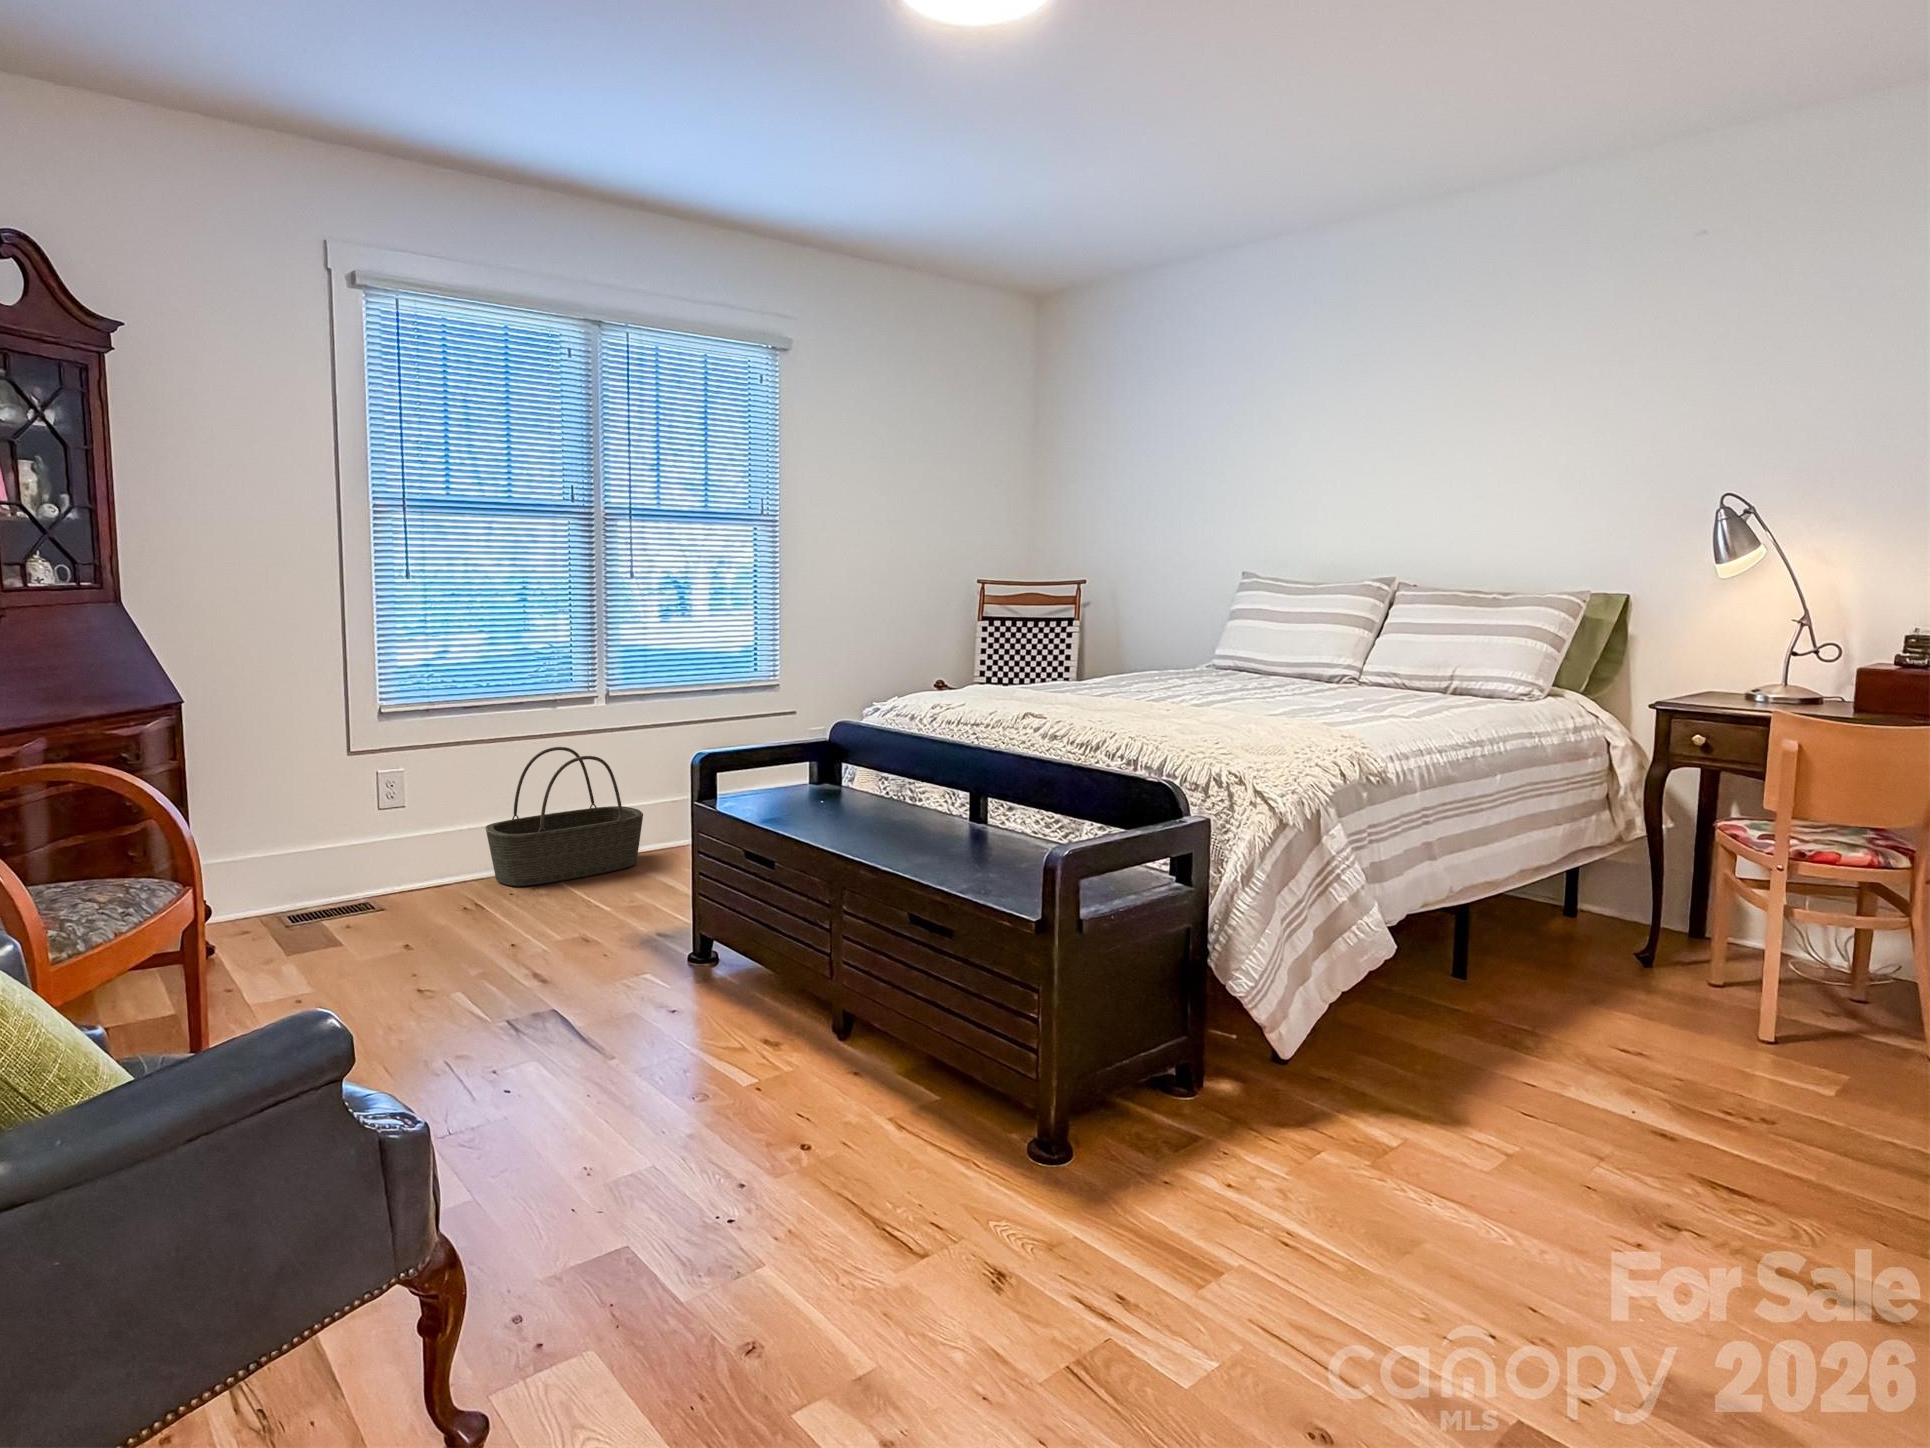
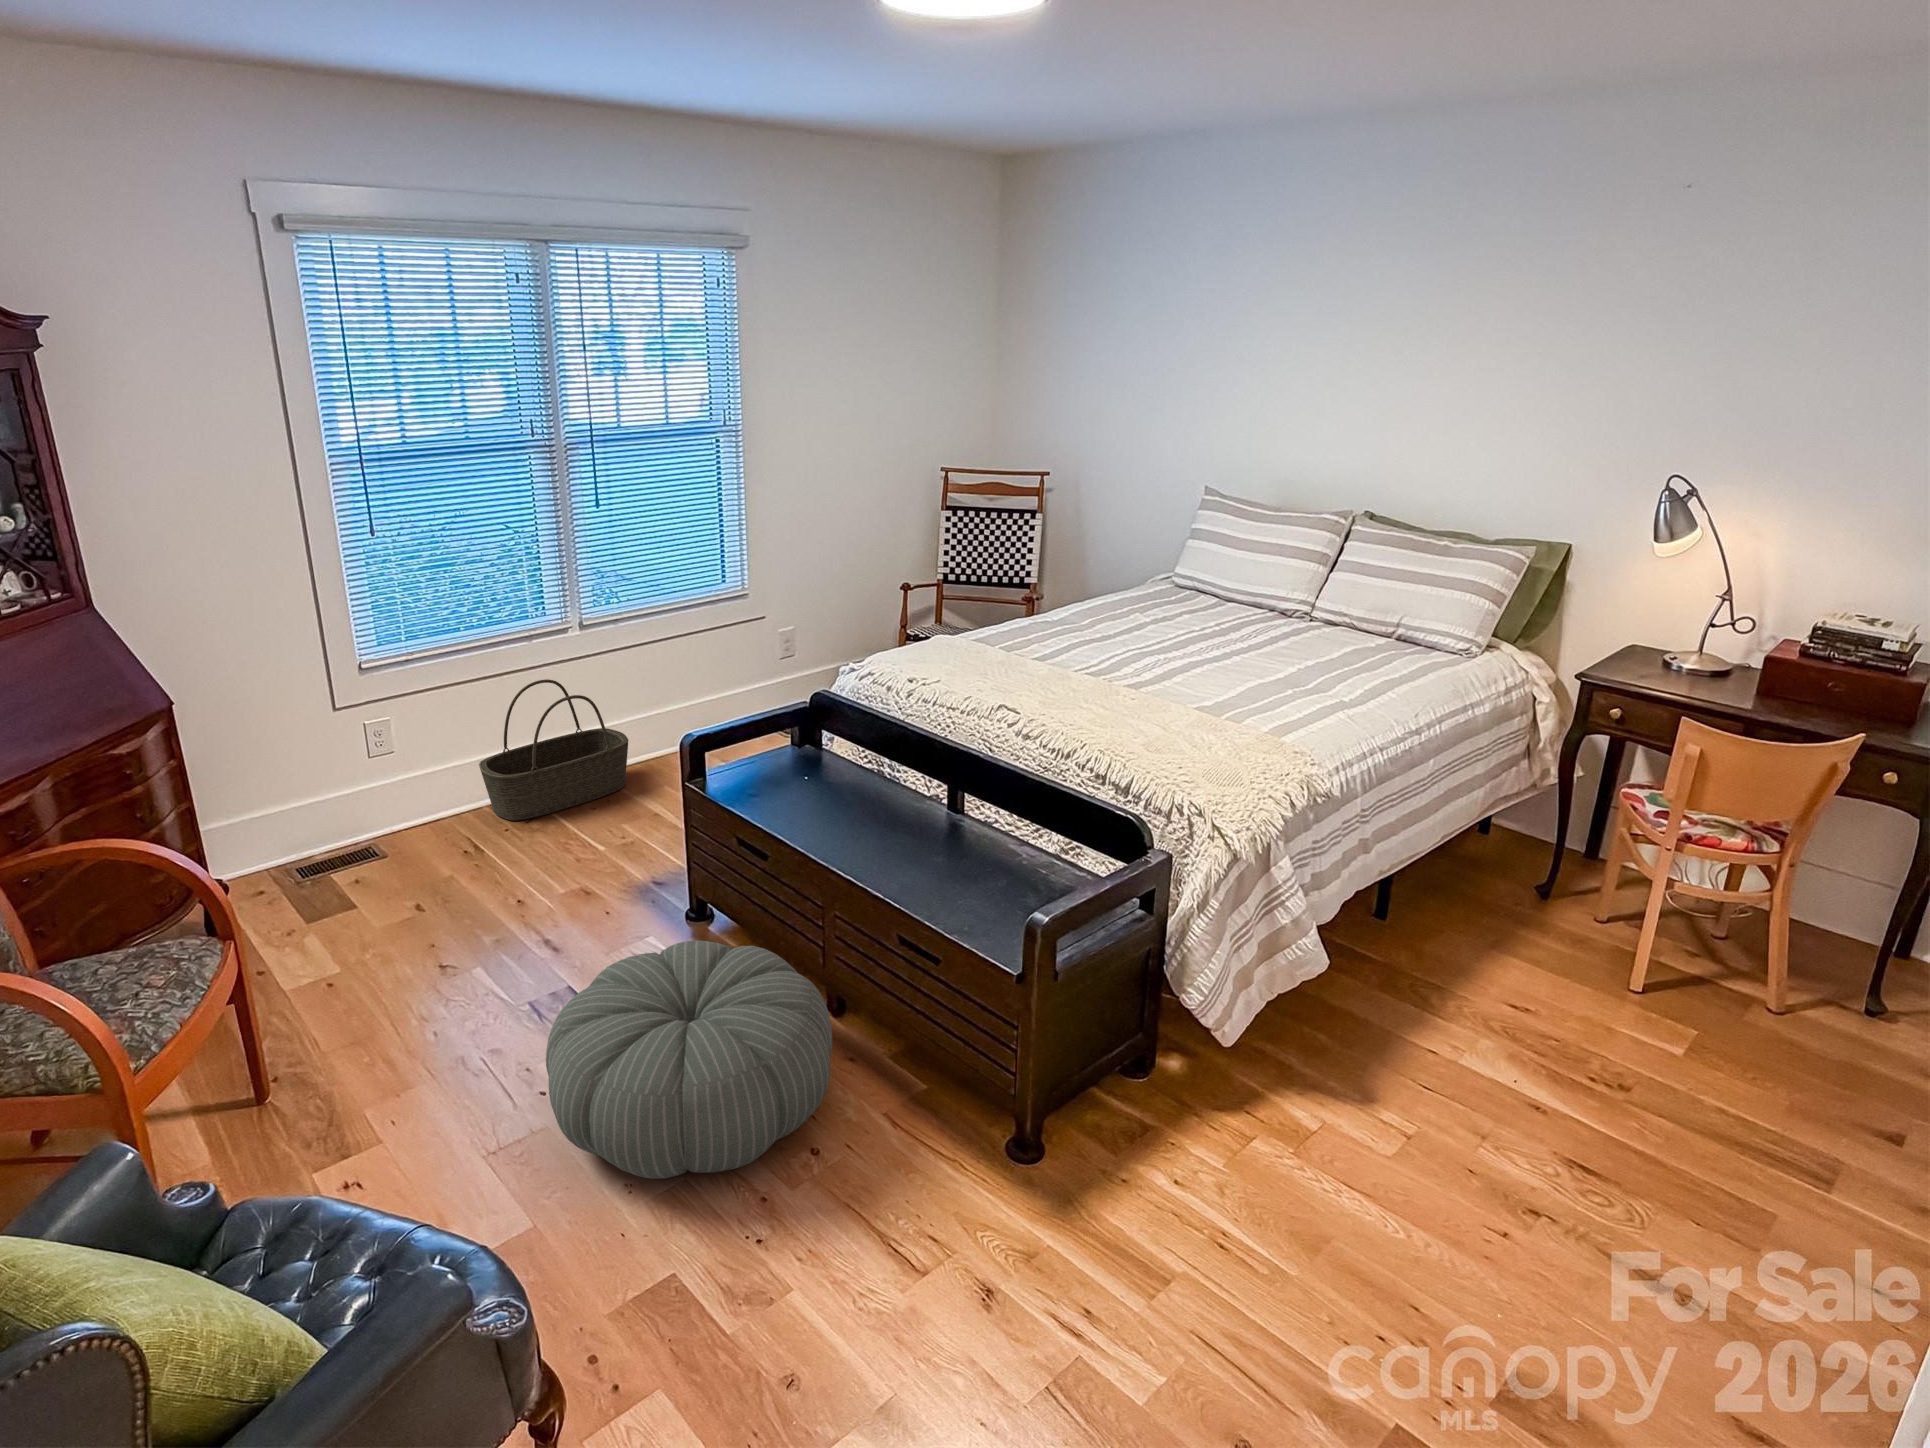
pouf: none [509,933,832,1158] -> present [546,941,832,1179]

